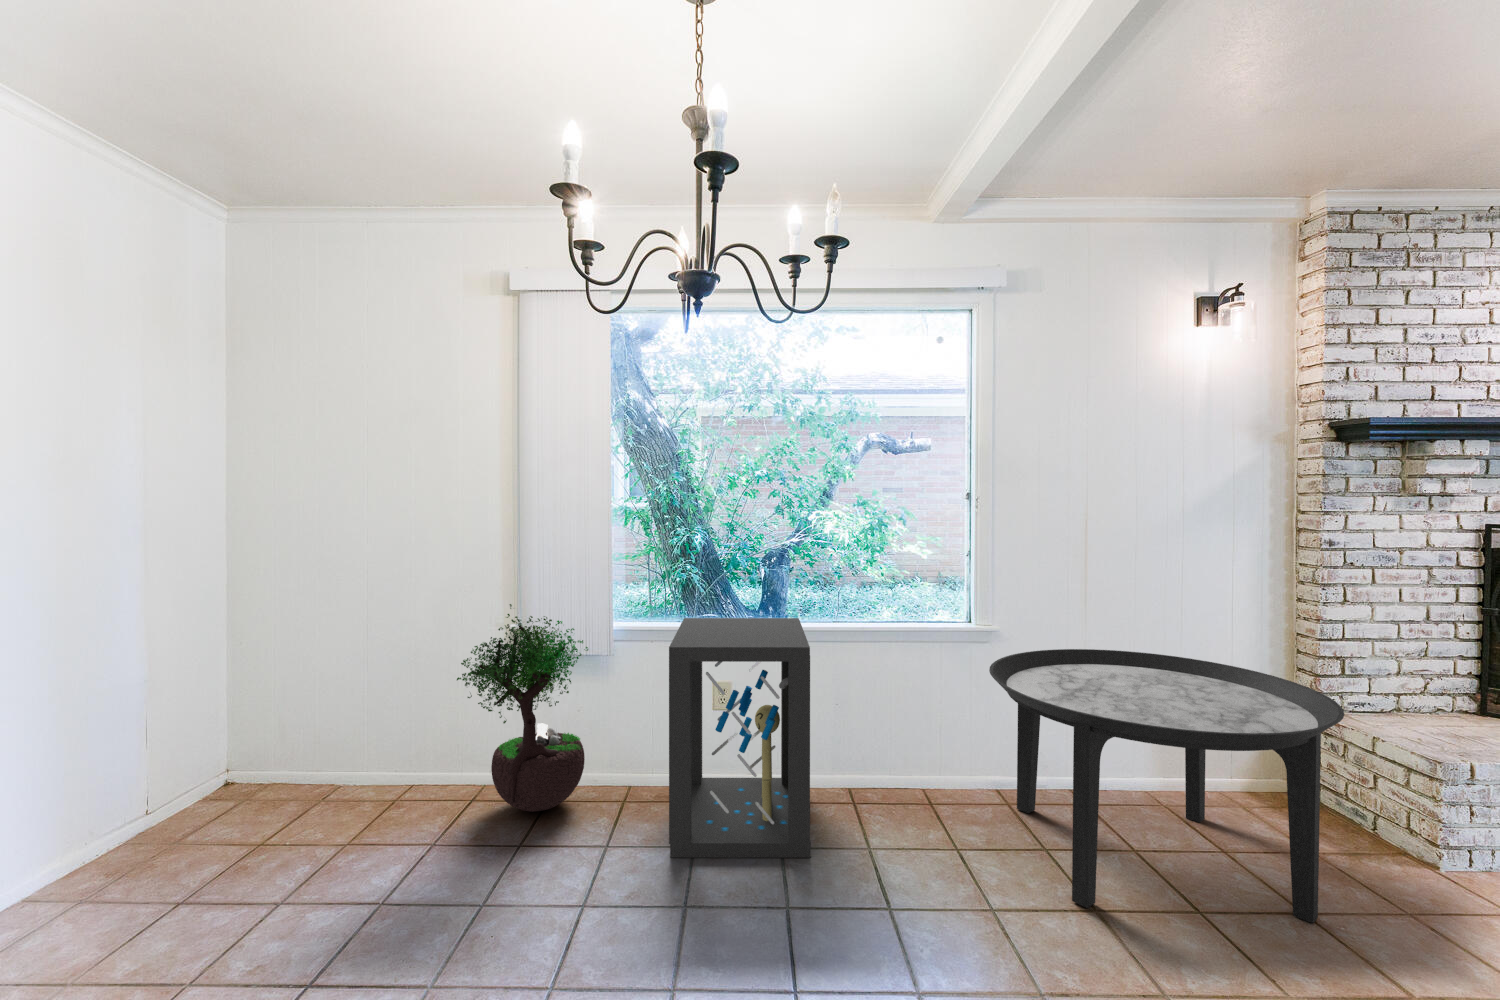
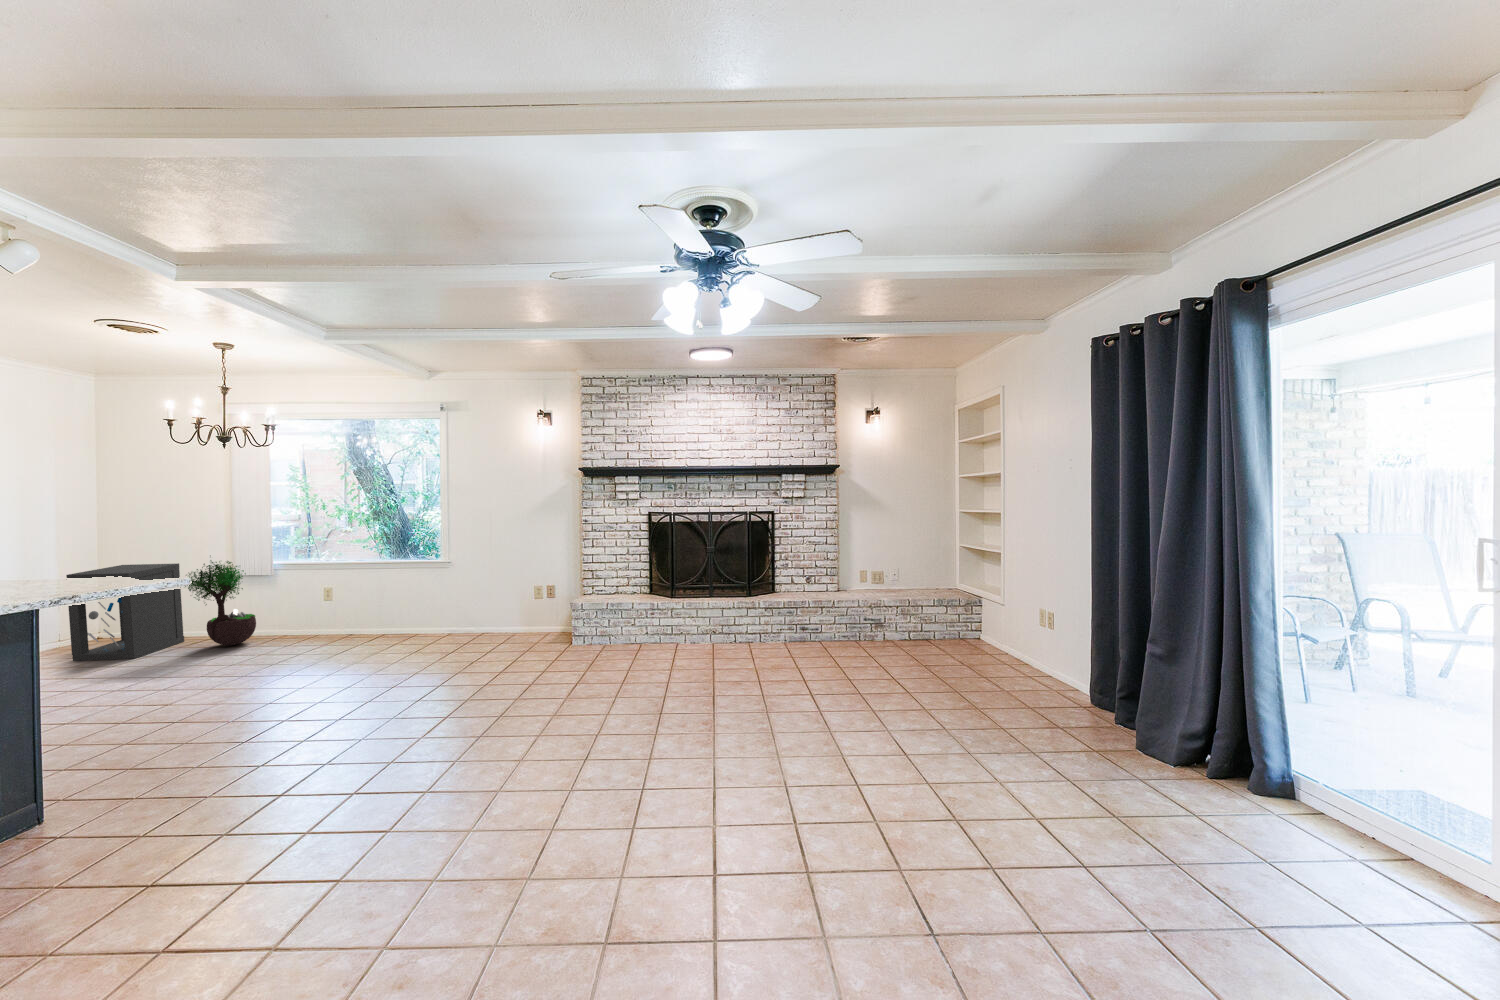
storage cabinet: present [669,618,811,858] -> present [66,563,184,661]
round table: present [989,649,1344,923] -> none [399,570,530,660]

